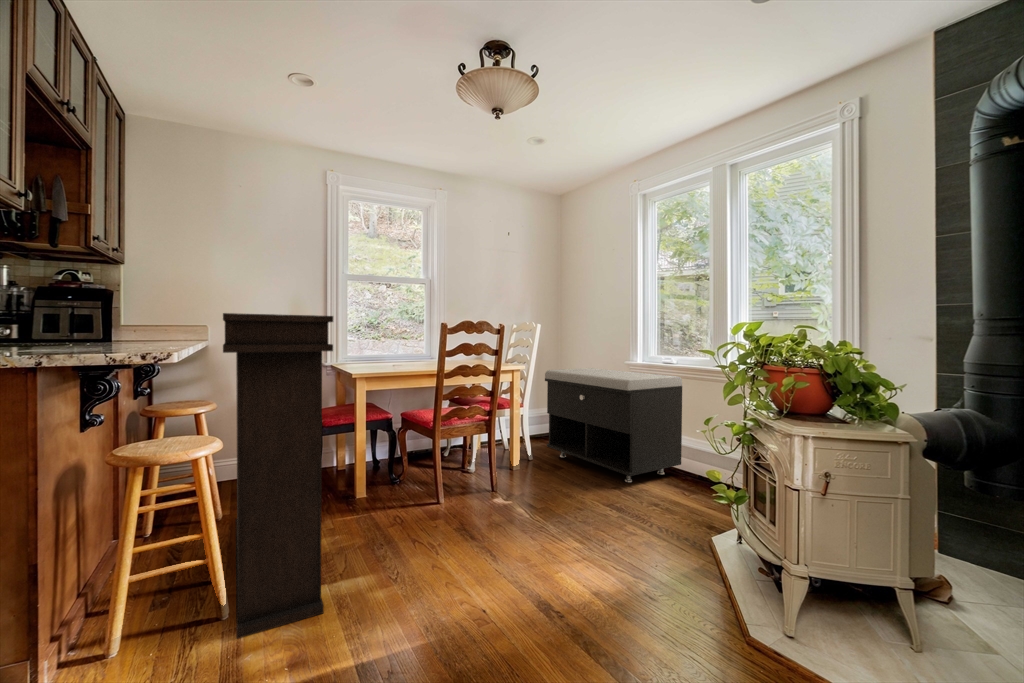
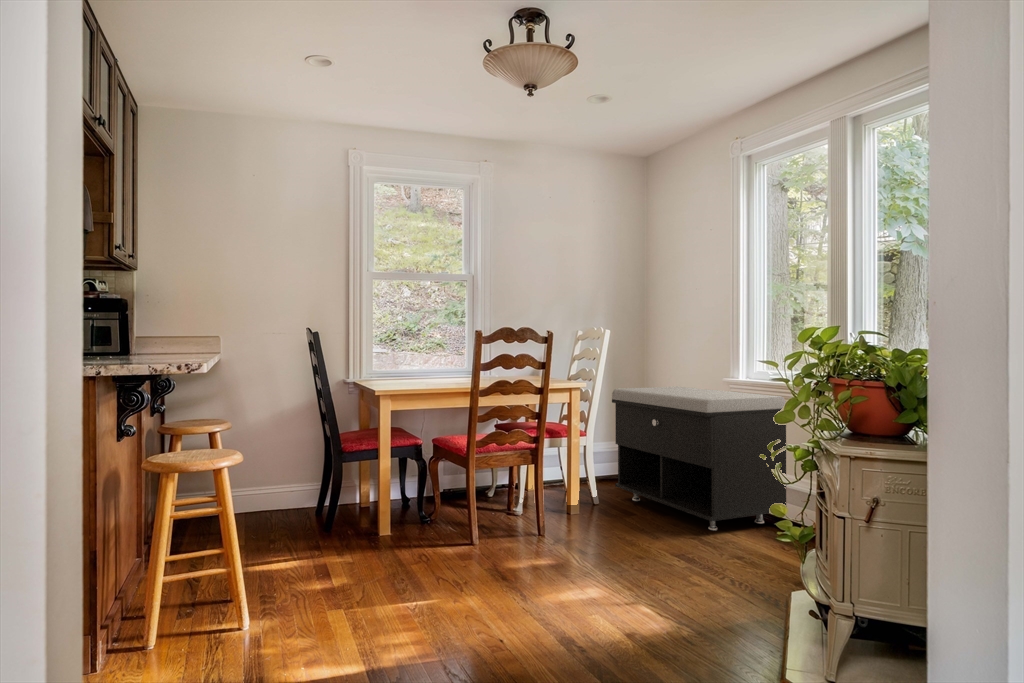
console table: present [223,313,333,639] -> none [243,325,351,645]

